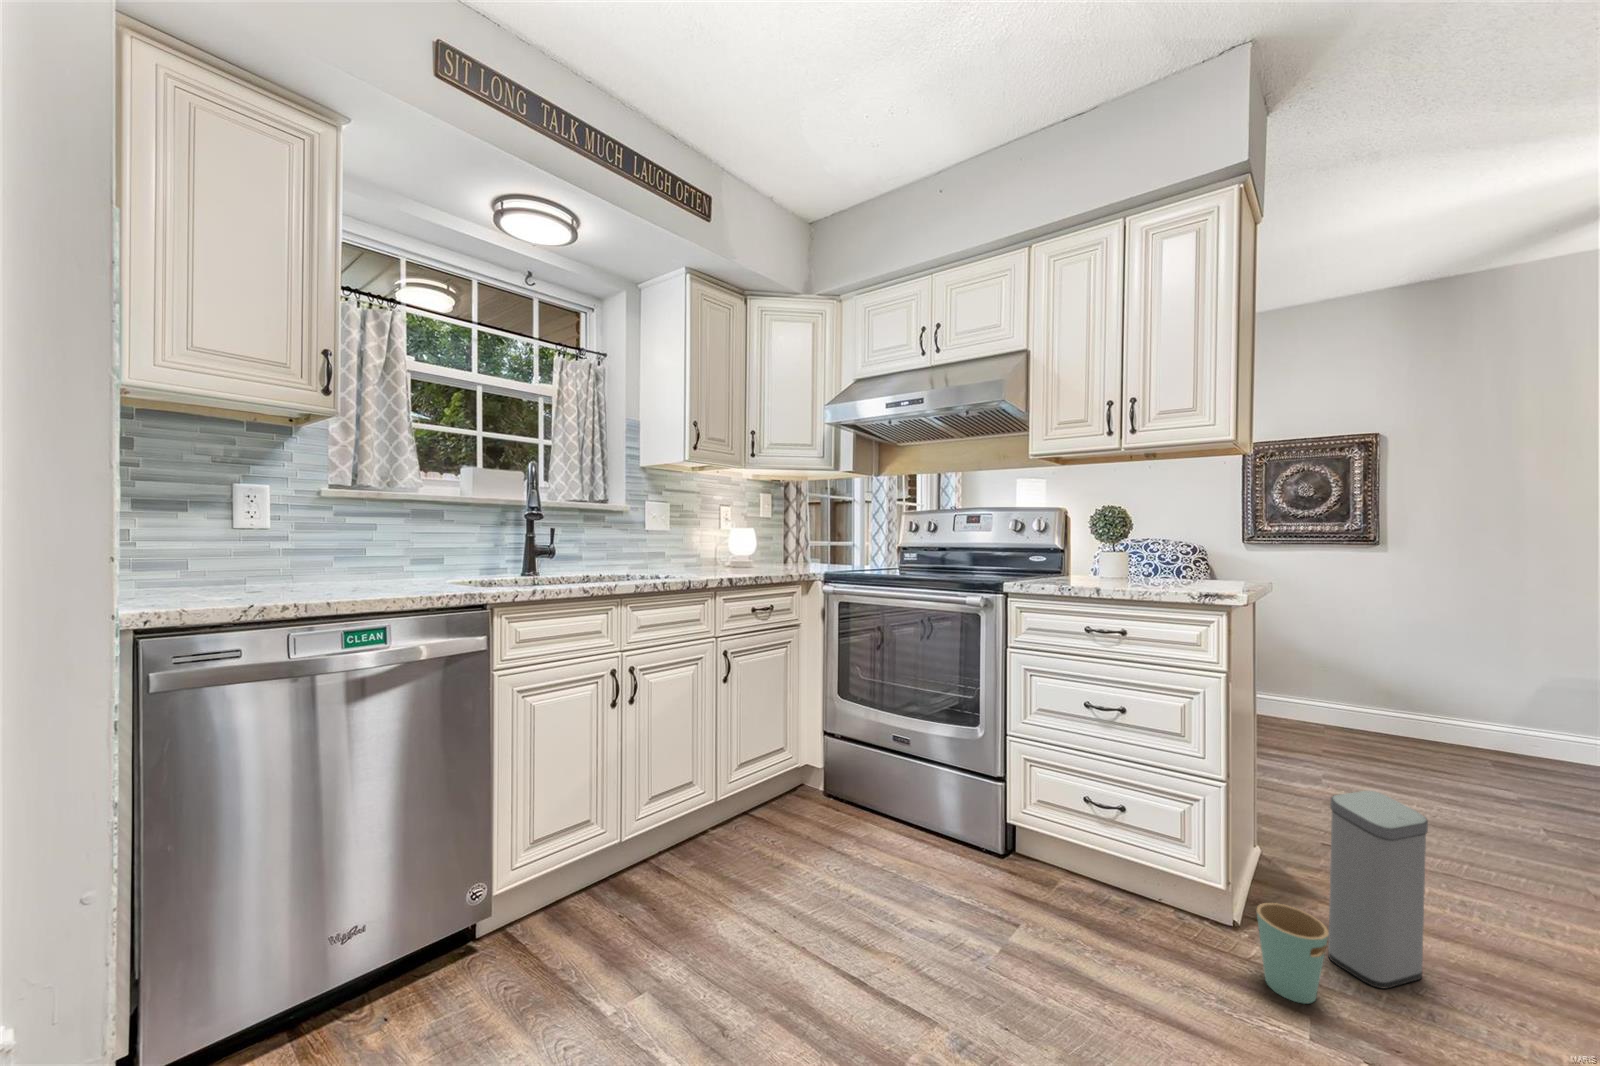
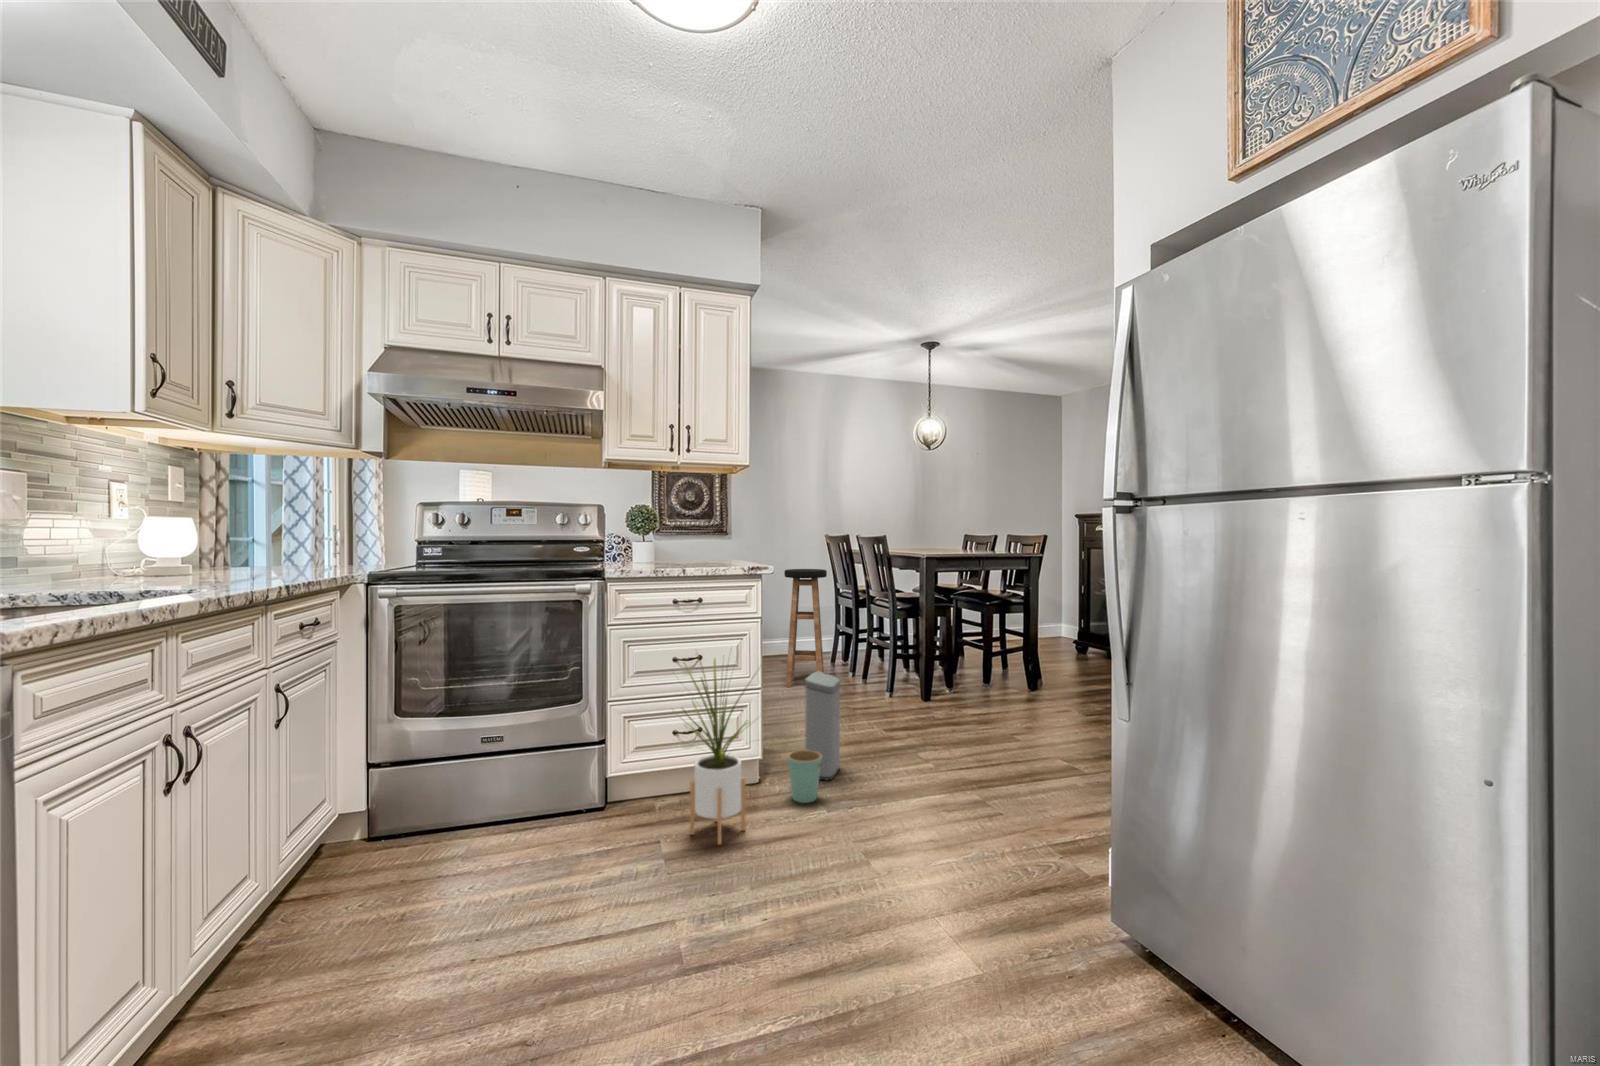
bar stool: none [1446,607,1564,823] -> present [784,569,827,687]
house plant: none [1026,701,1180,978] -> present [684,660,757,845]

